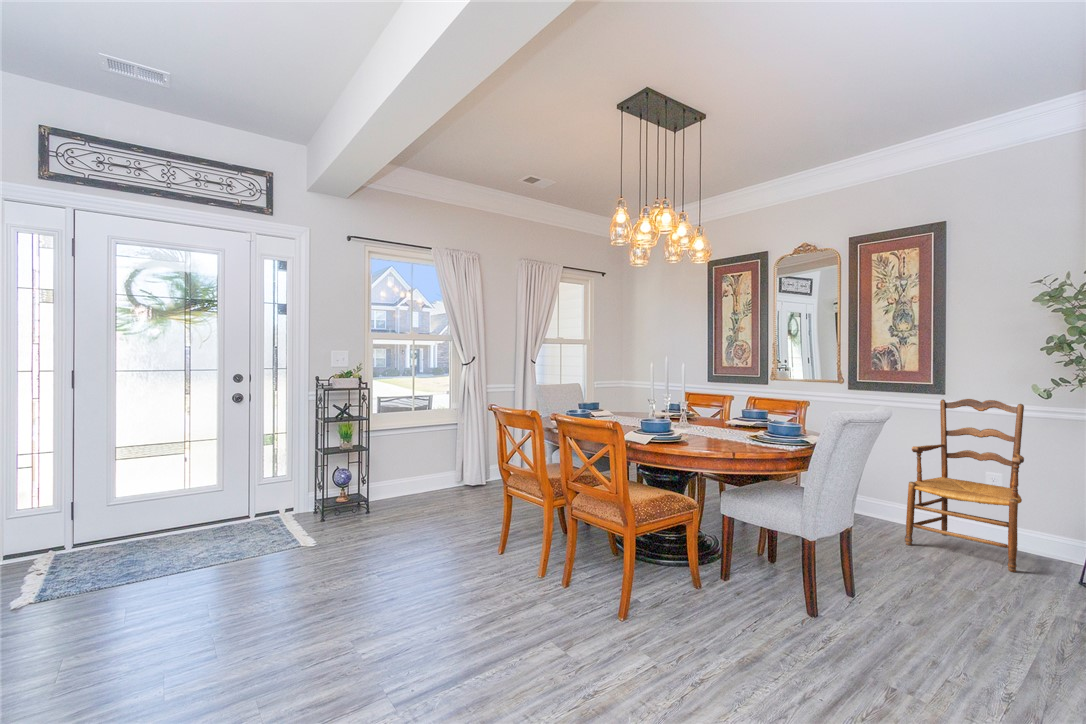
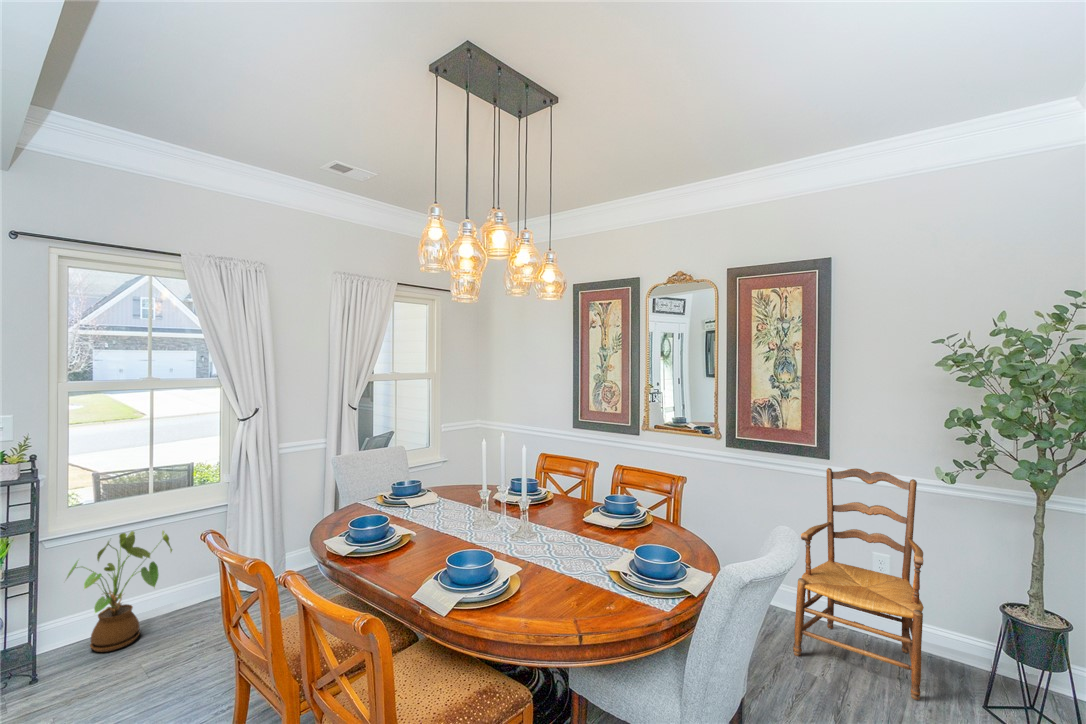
house plant: none [375,433,427,506] -> present [67,531,172,652]

